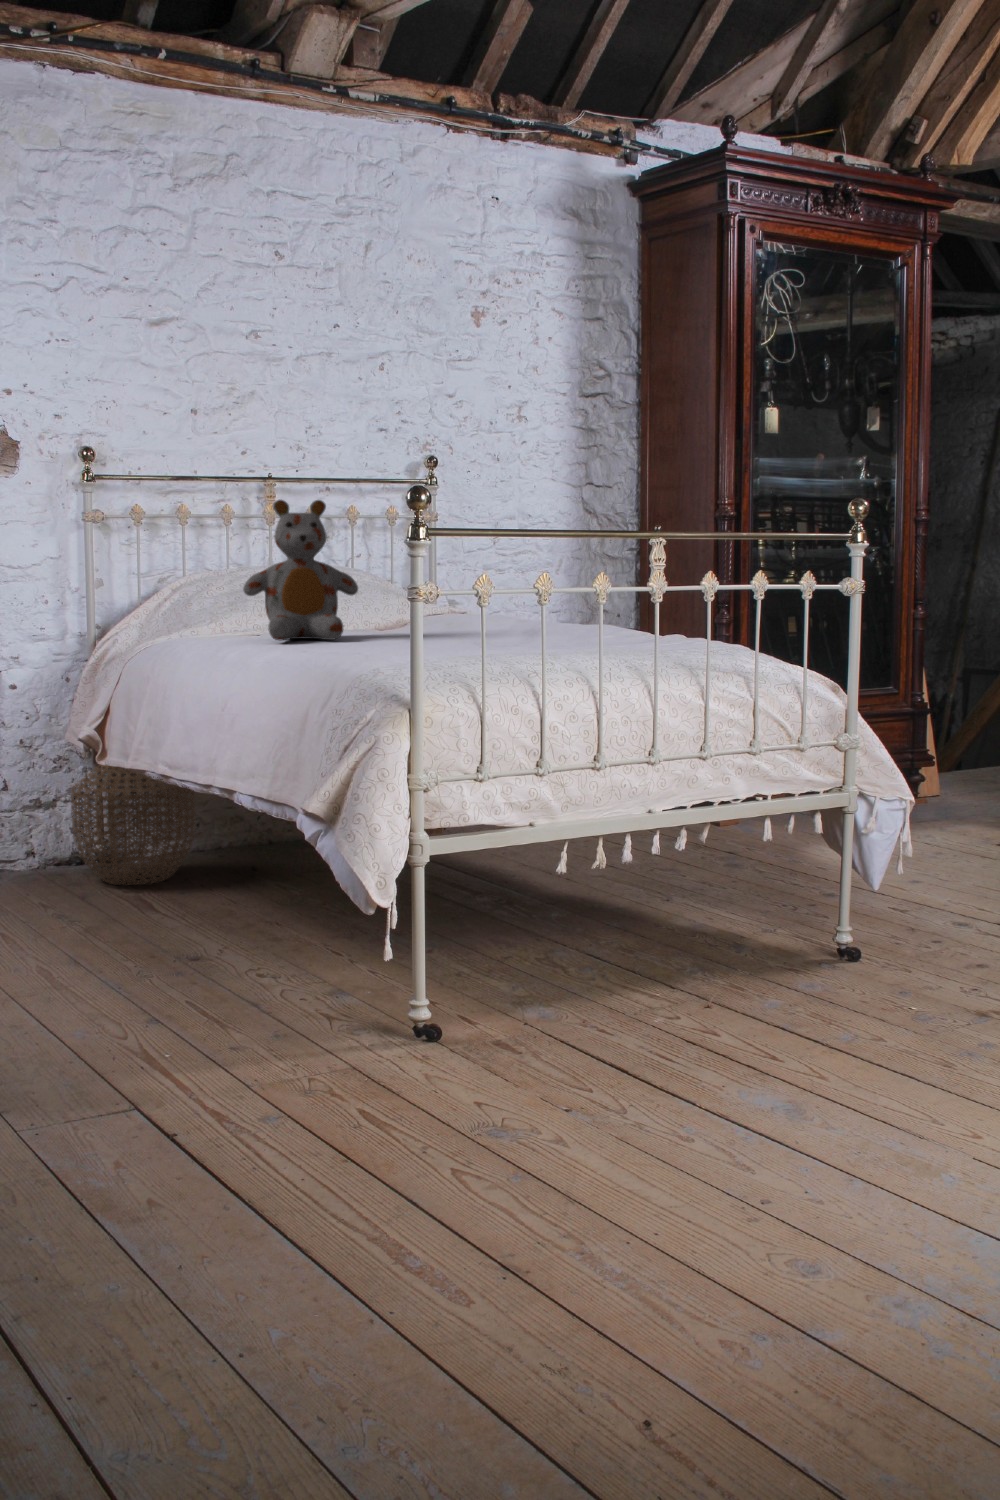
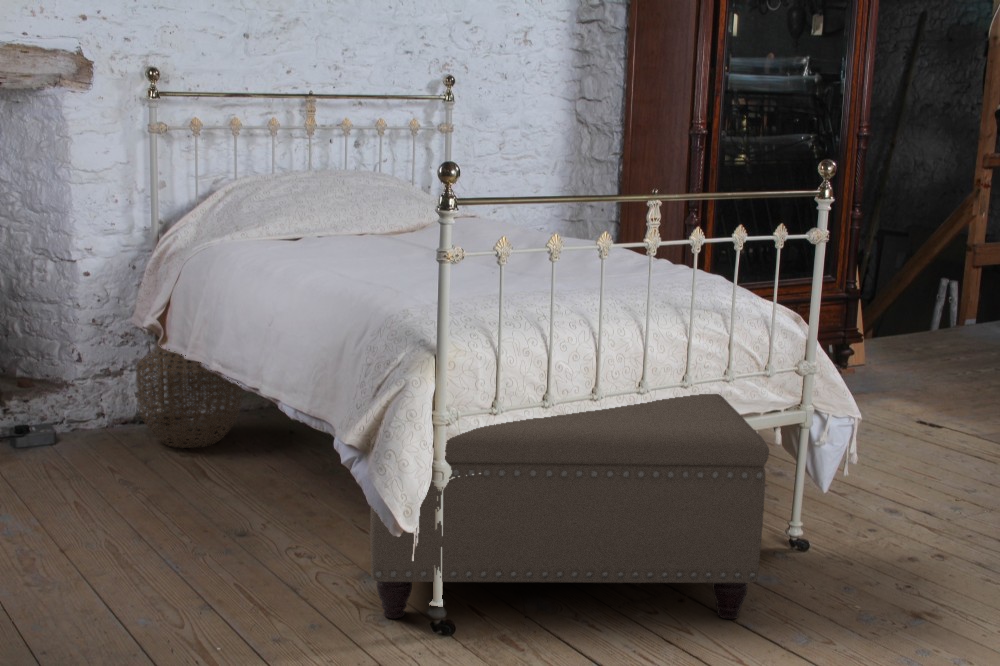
stuffed bear: present [243,500,358,641] -> none [288,130,387,256]
ottoman: none [338,765,799,1026] -> present [370,394,769,619]

